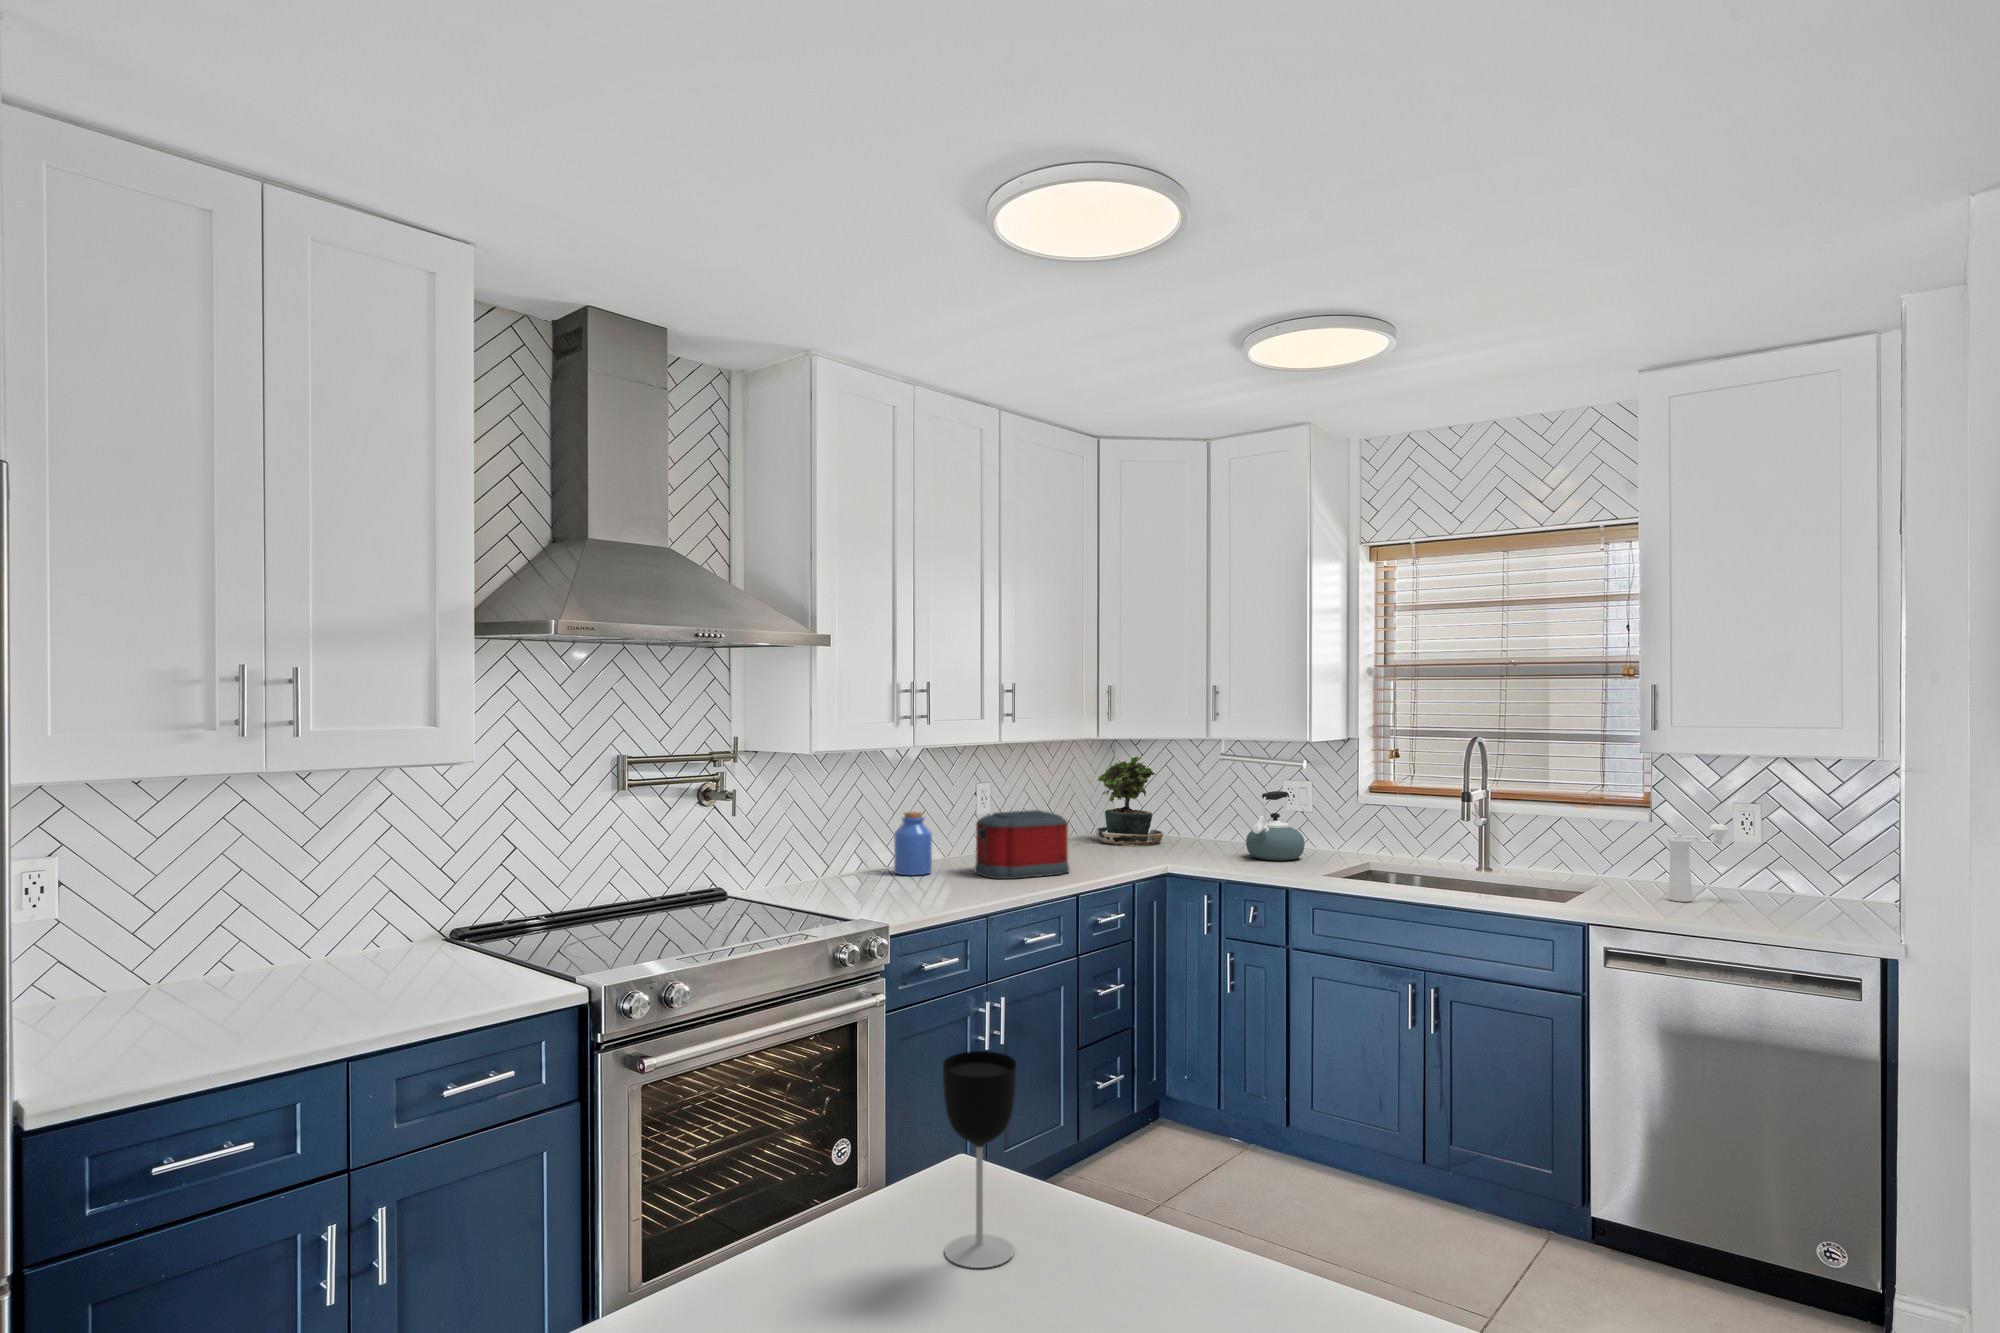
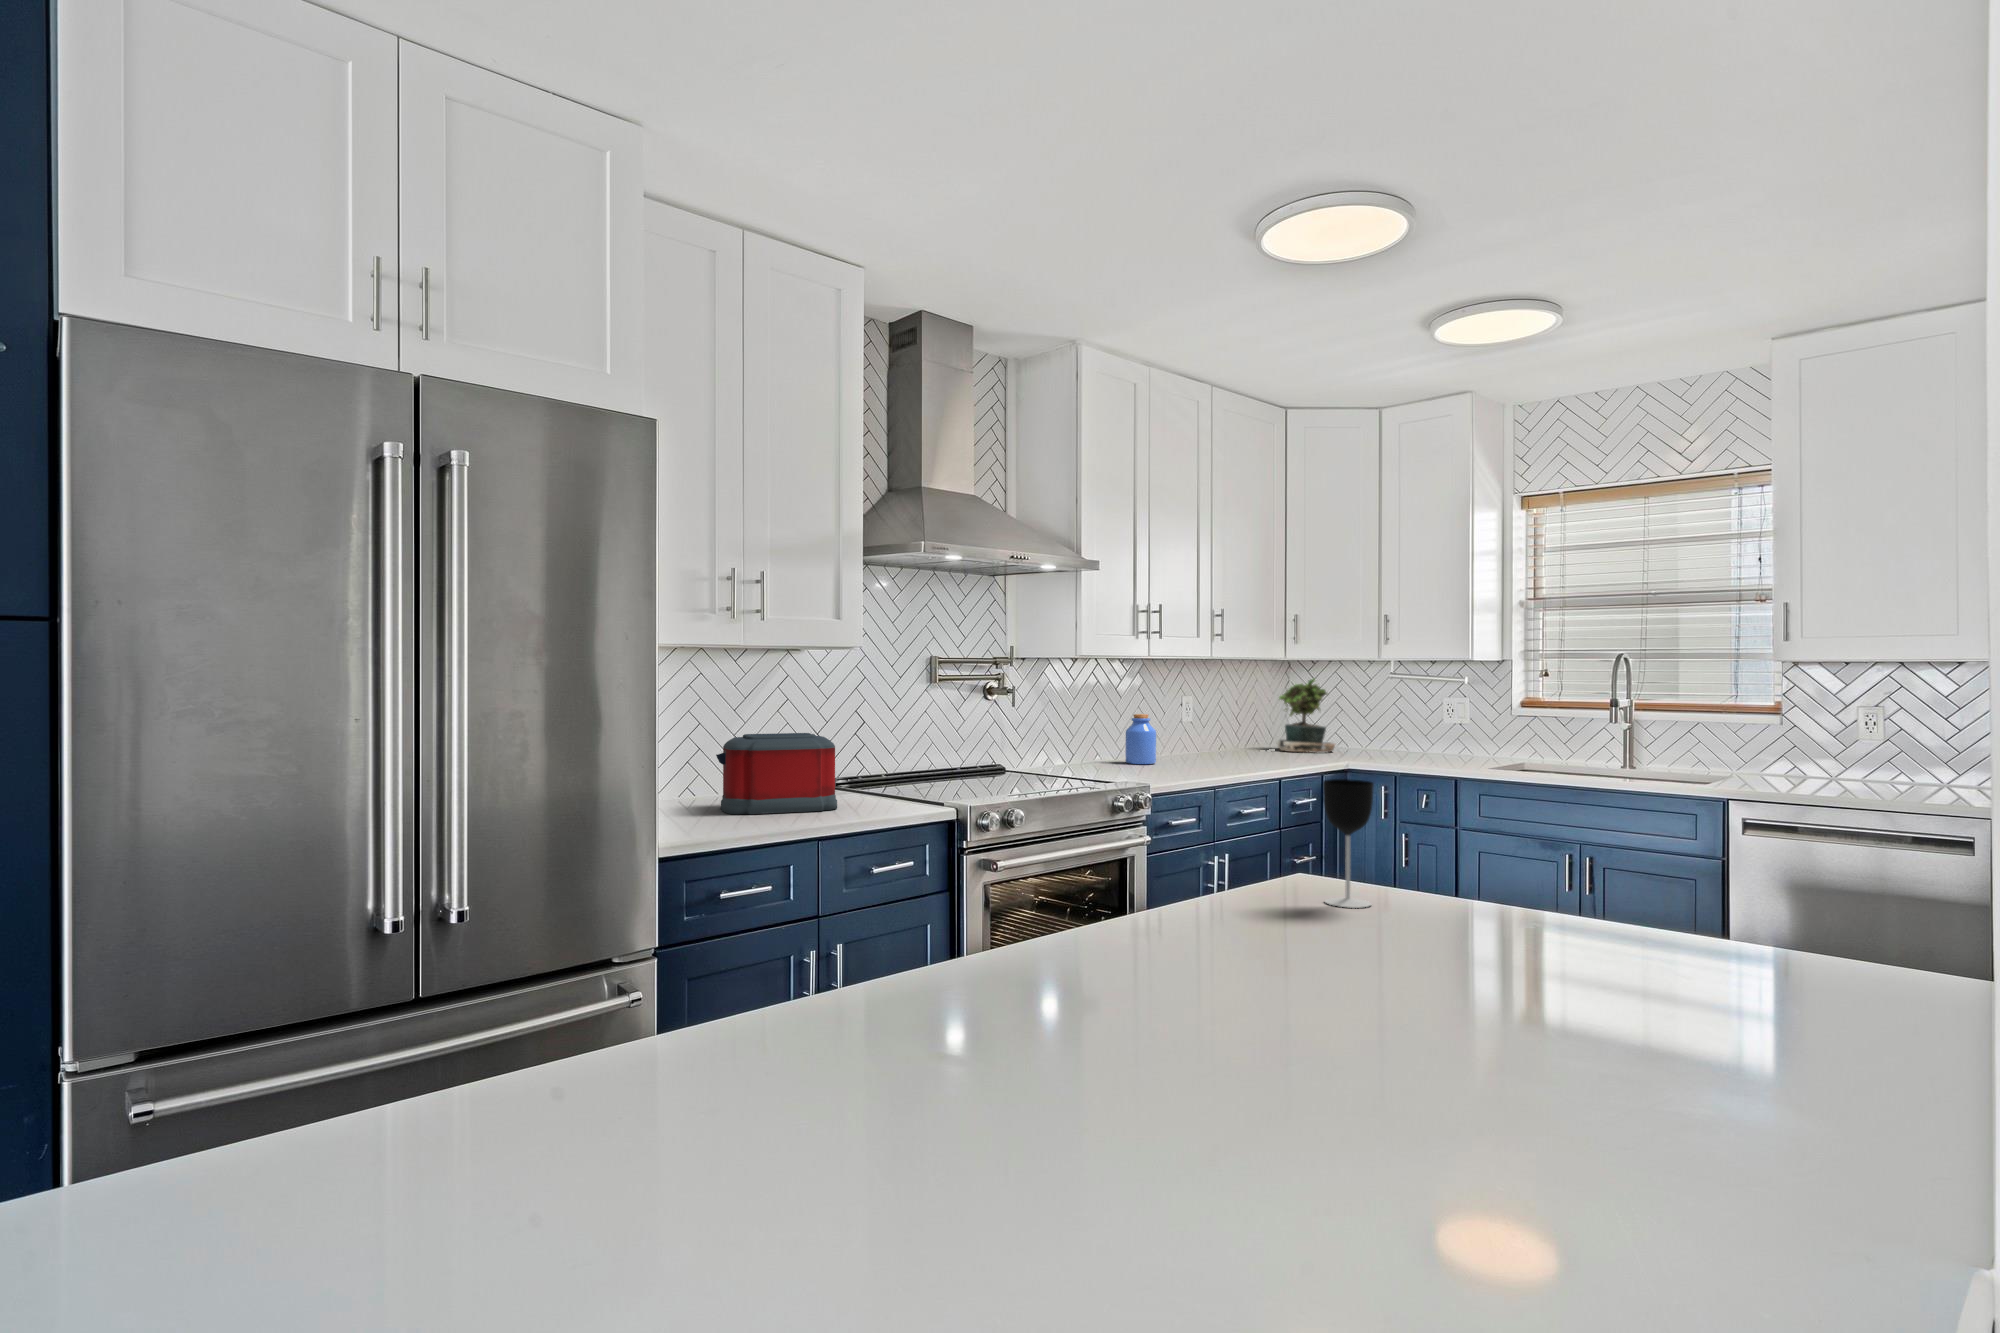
kettle: present [1246,791,1305,861] -> none [1413,705,1465,762]
toaster: present [975,810,1069,879] -> present [716,733,837,814]
pepper mill: present [1668,824,1728,902] -> none [1797,722,1853,786]

